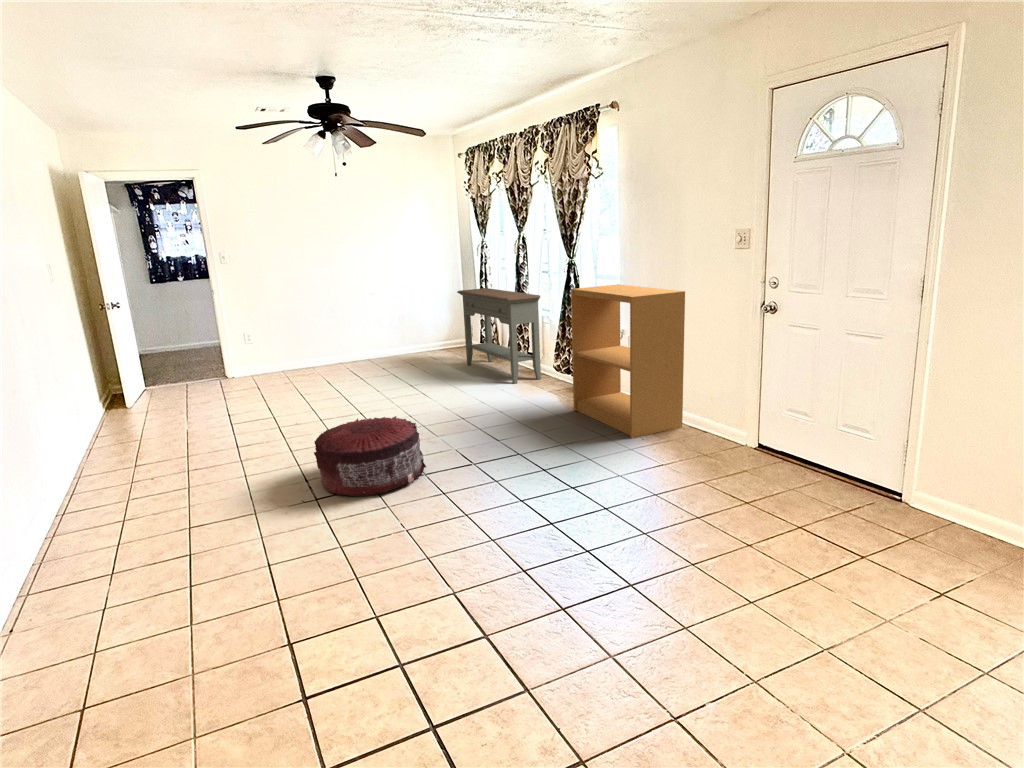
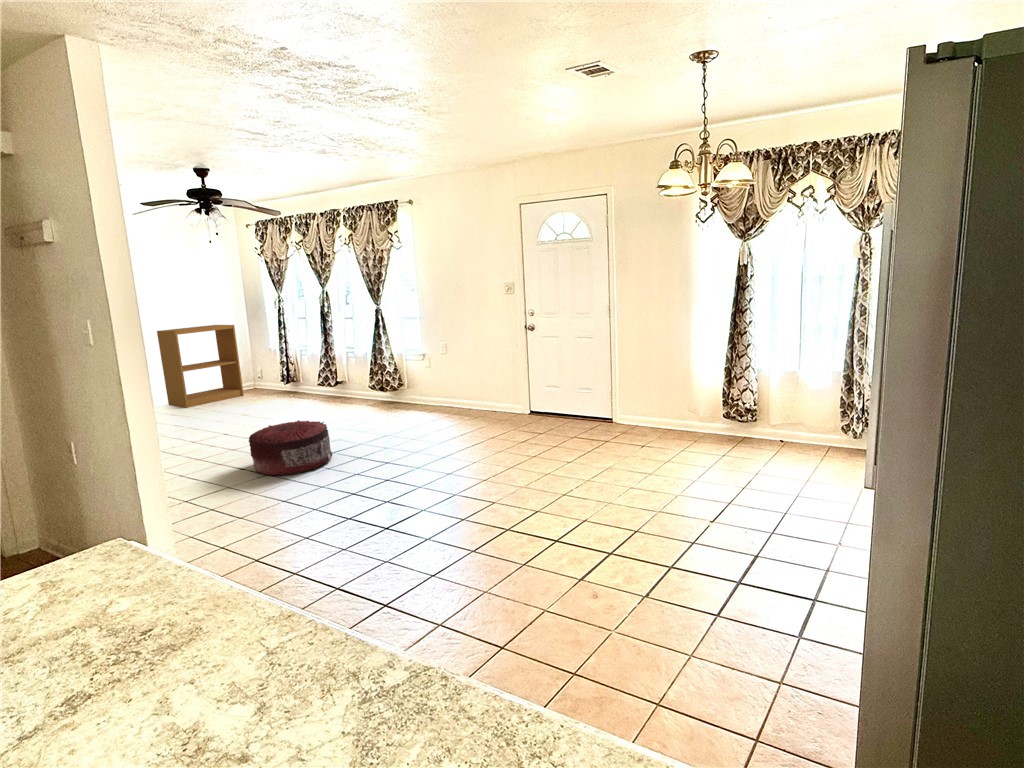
bookshelf: present [571,284,685,438] -> present [157,325,244,408]
console table: present [457,288,541,384] -> none [266,334,355,405]

